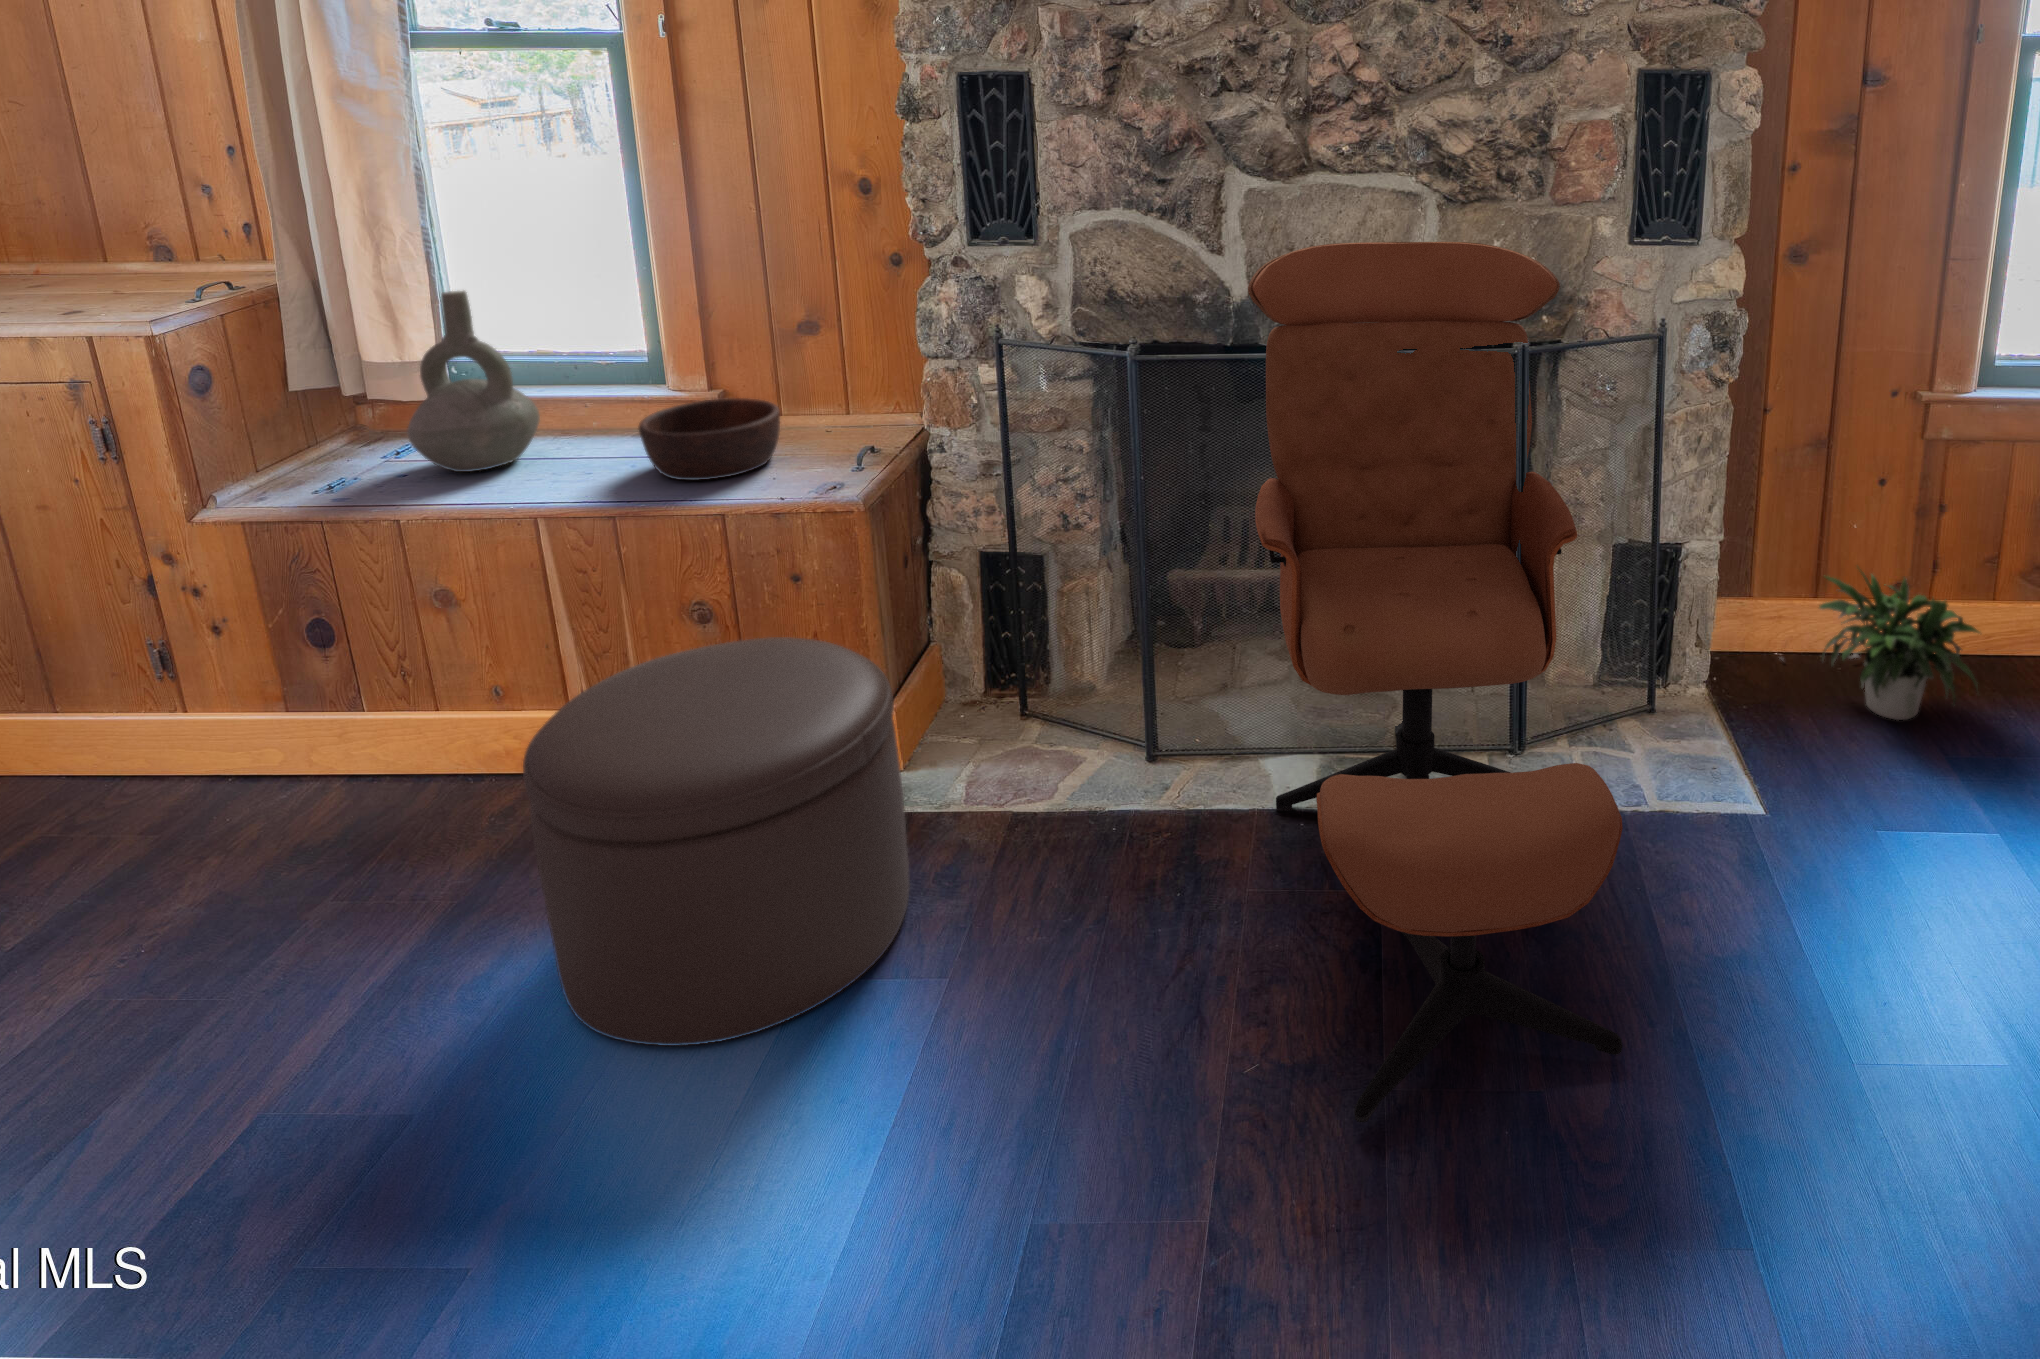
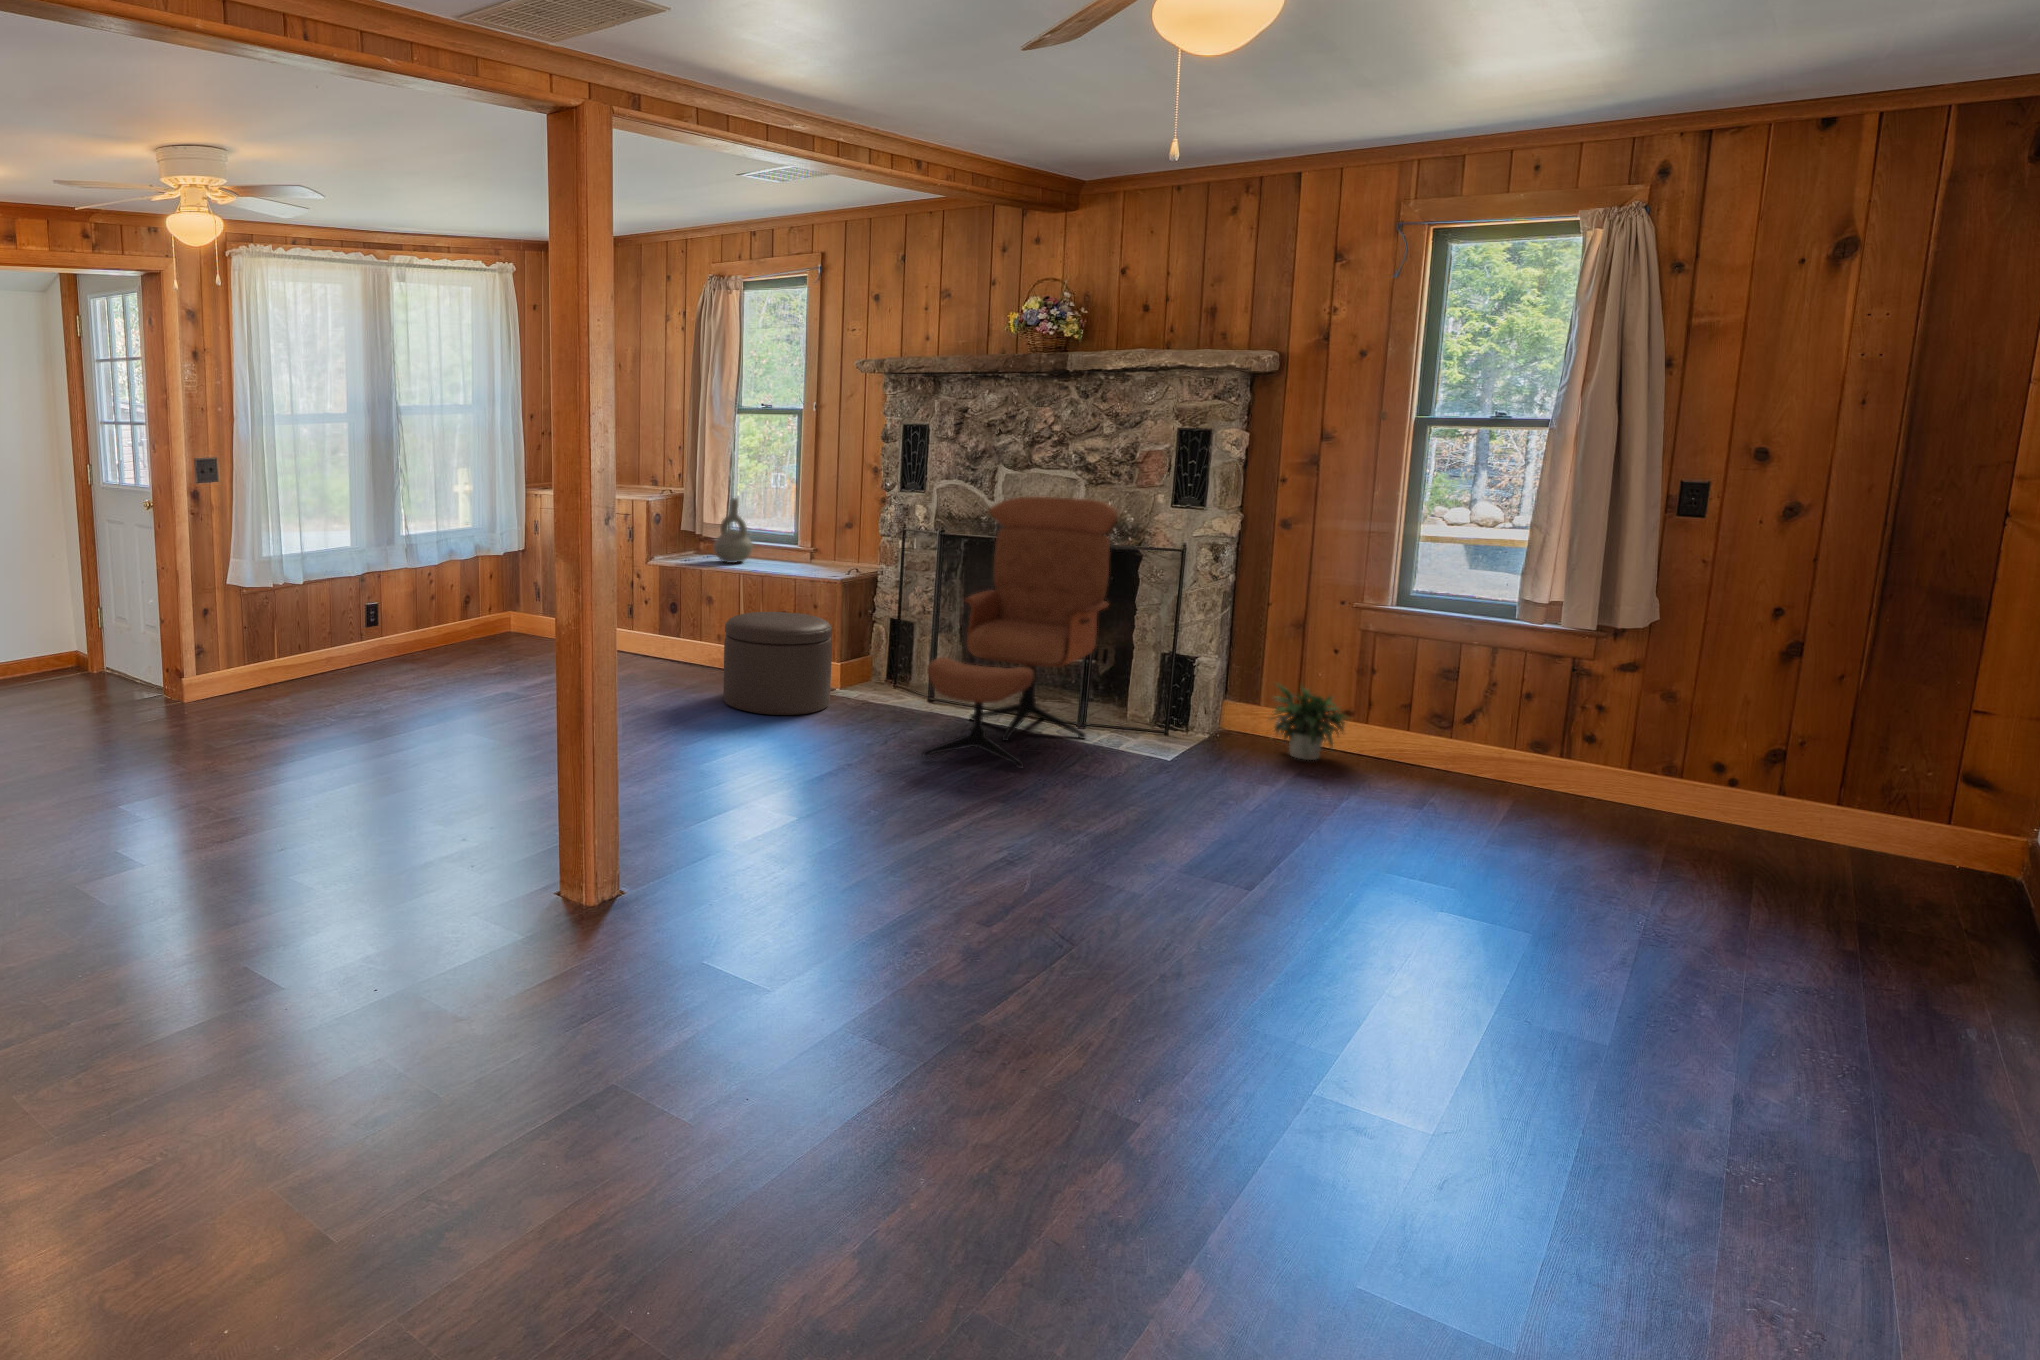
wooden bowl: present [639,398,780,480] -> none [781,547,830,572]

